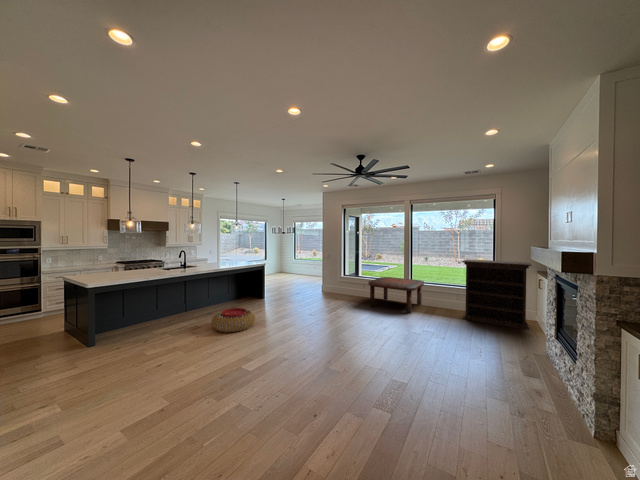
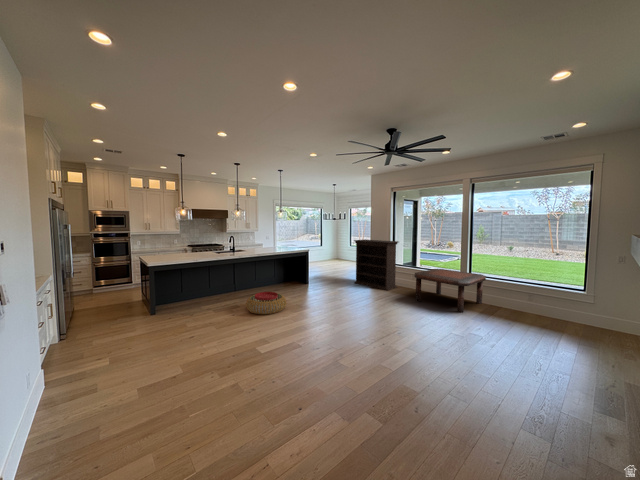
bookshelf: present [462,259,532,330] -> present [354,240,398,290]

